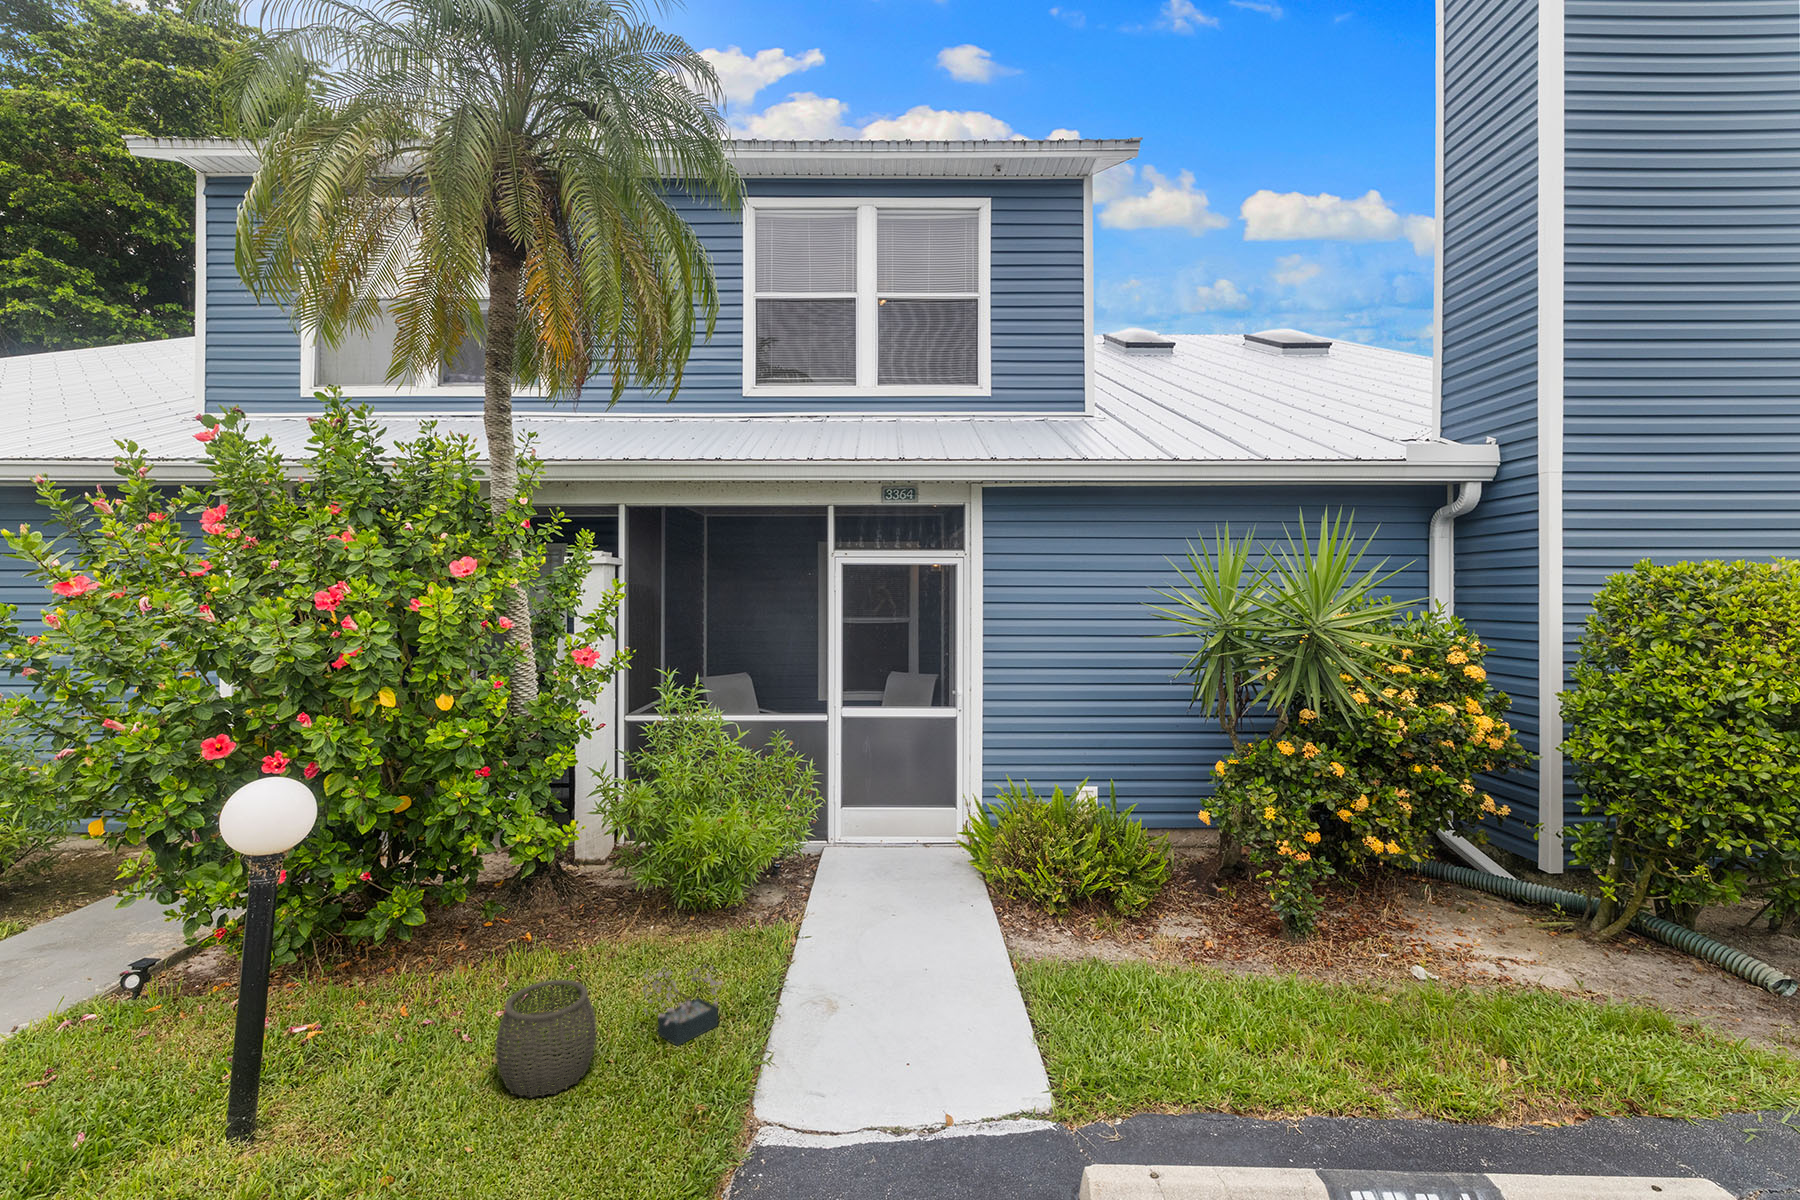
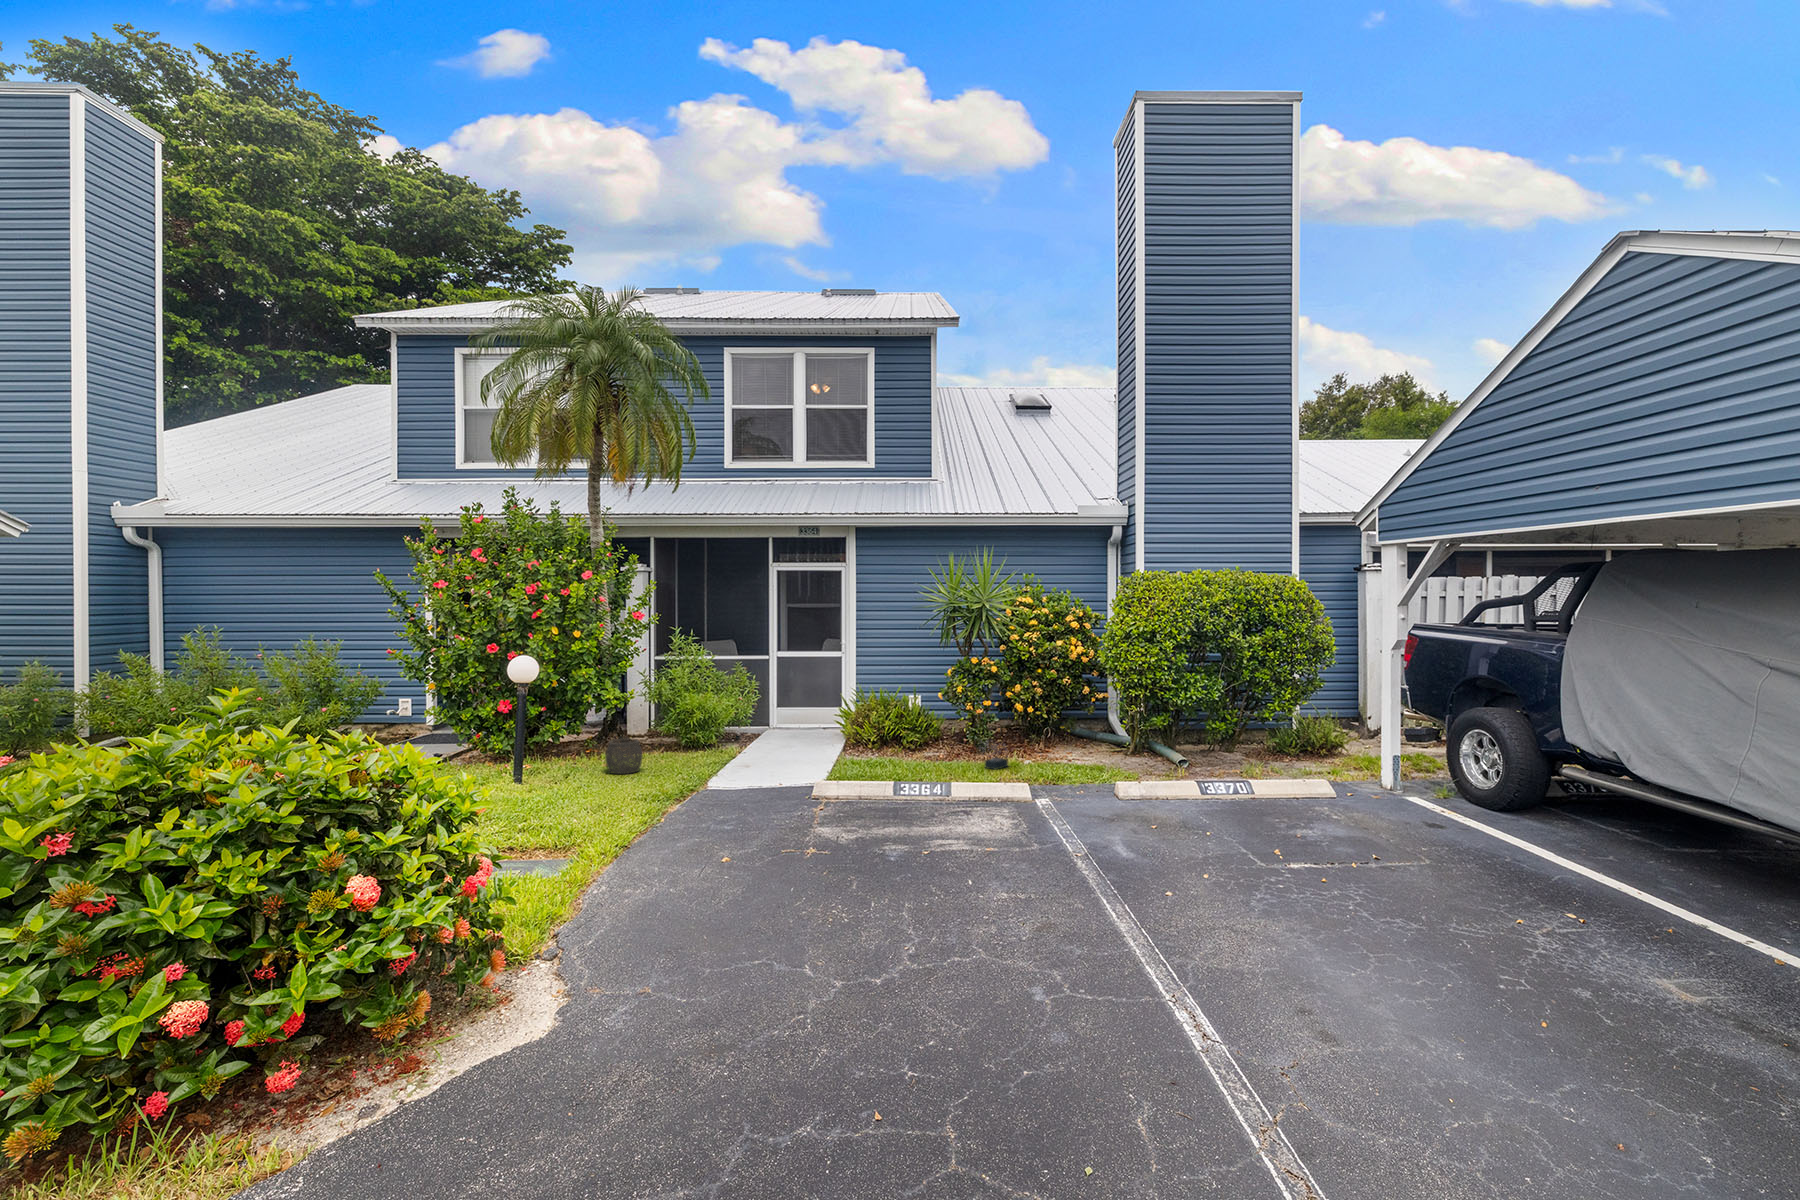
decorative plant: present [643,965,722,1046] -> present [983,741,1008,770]

